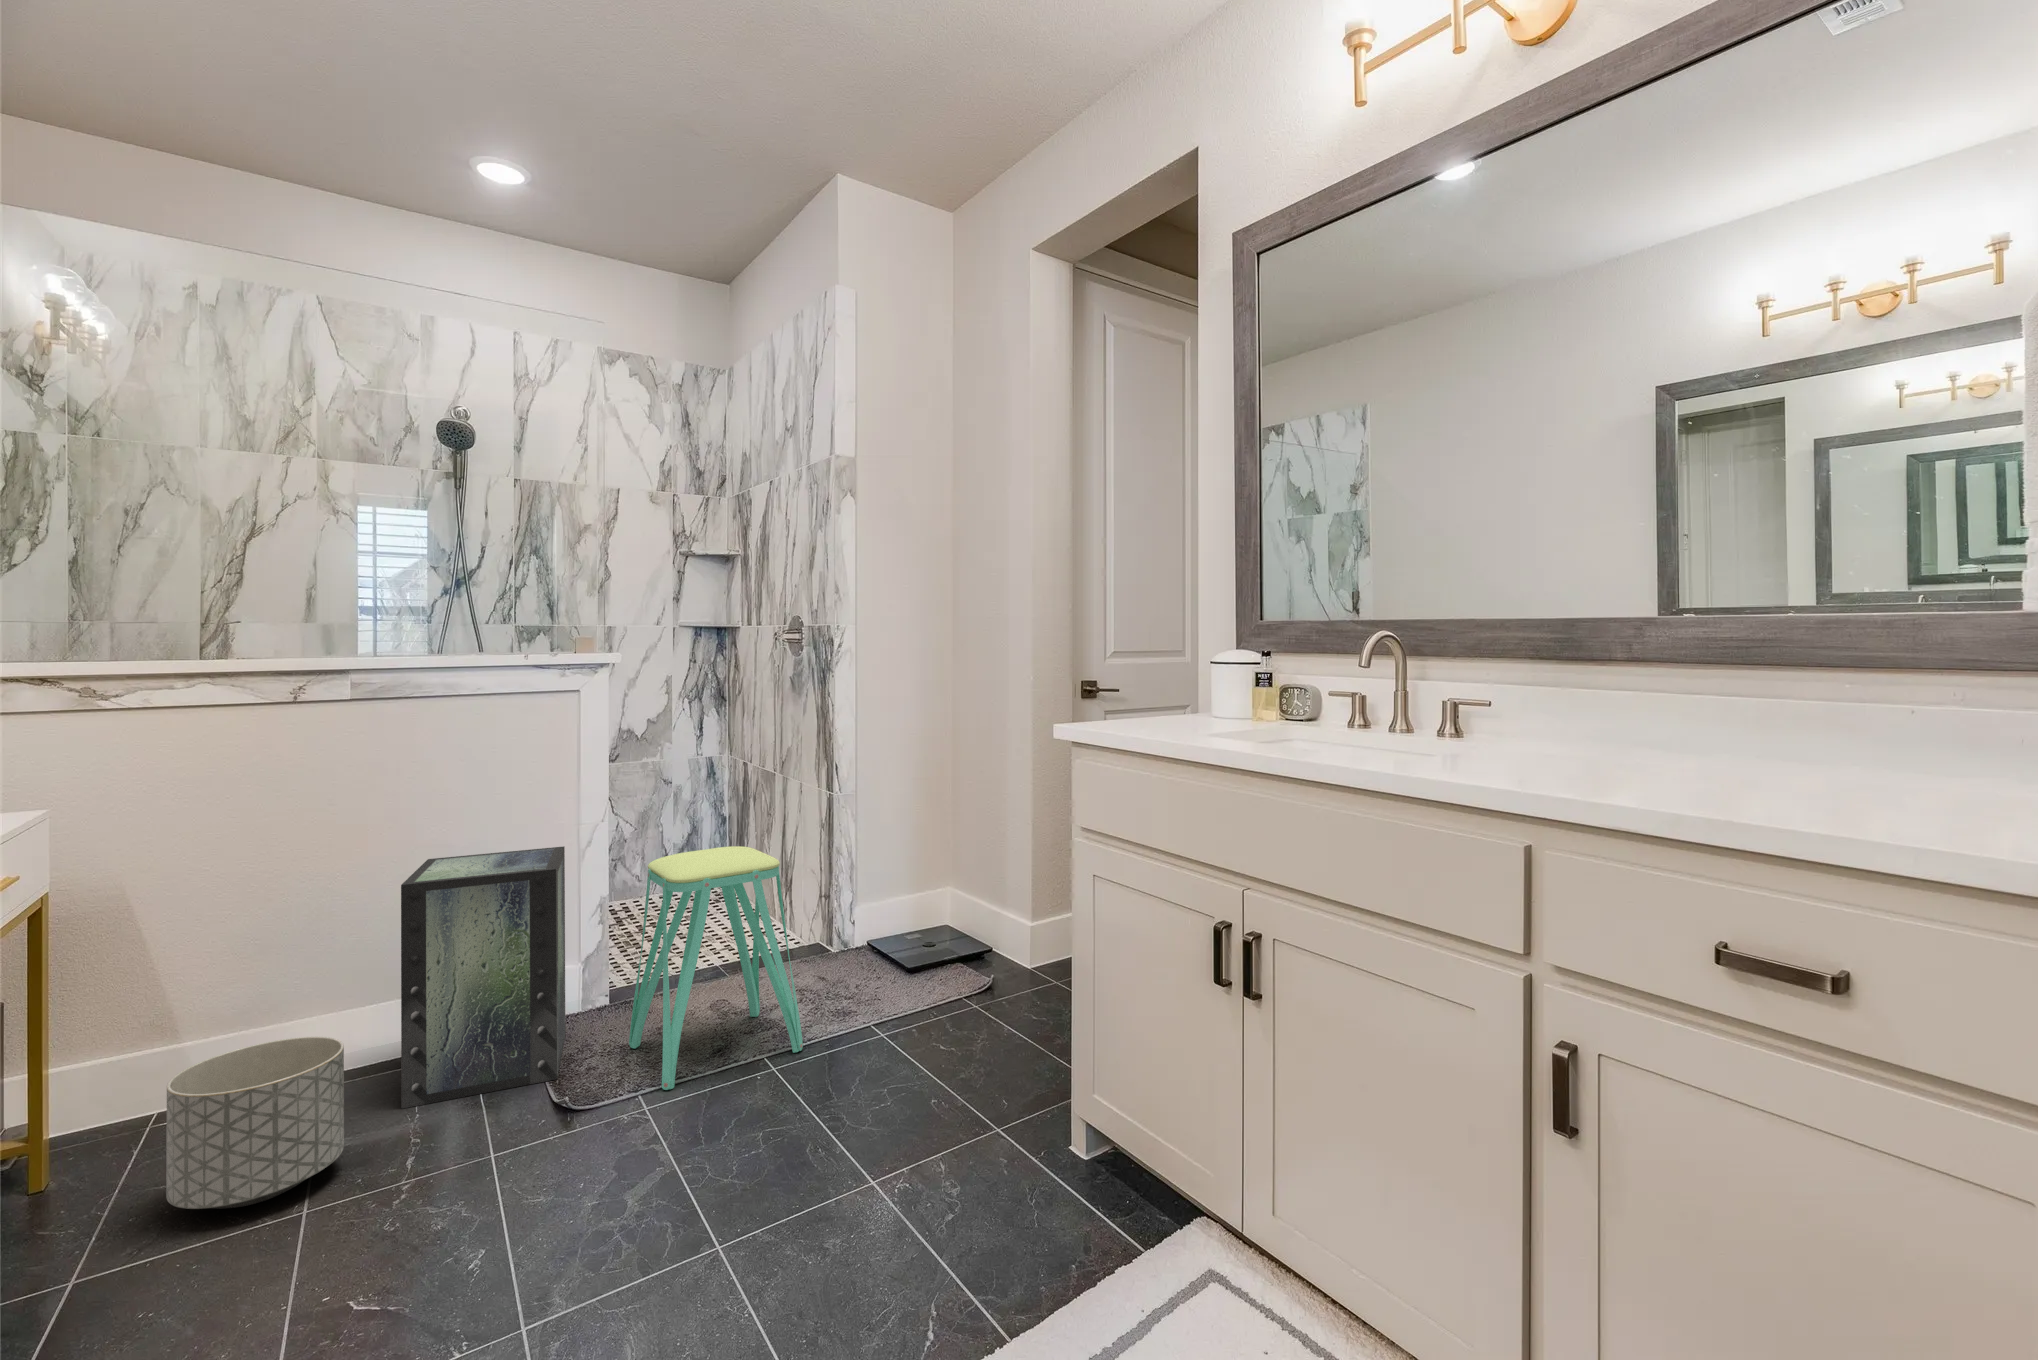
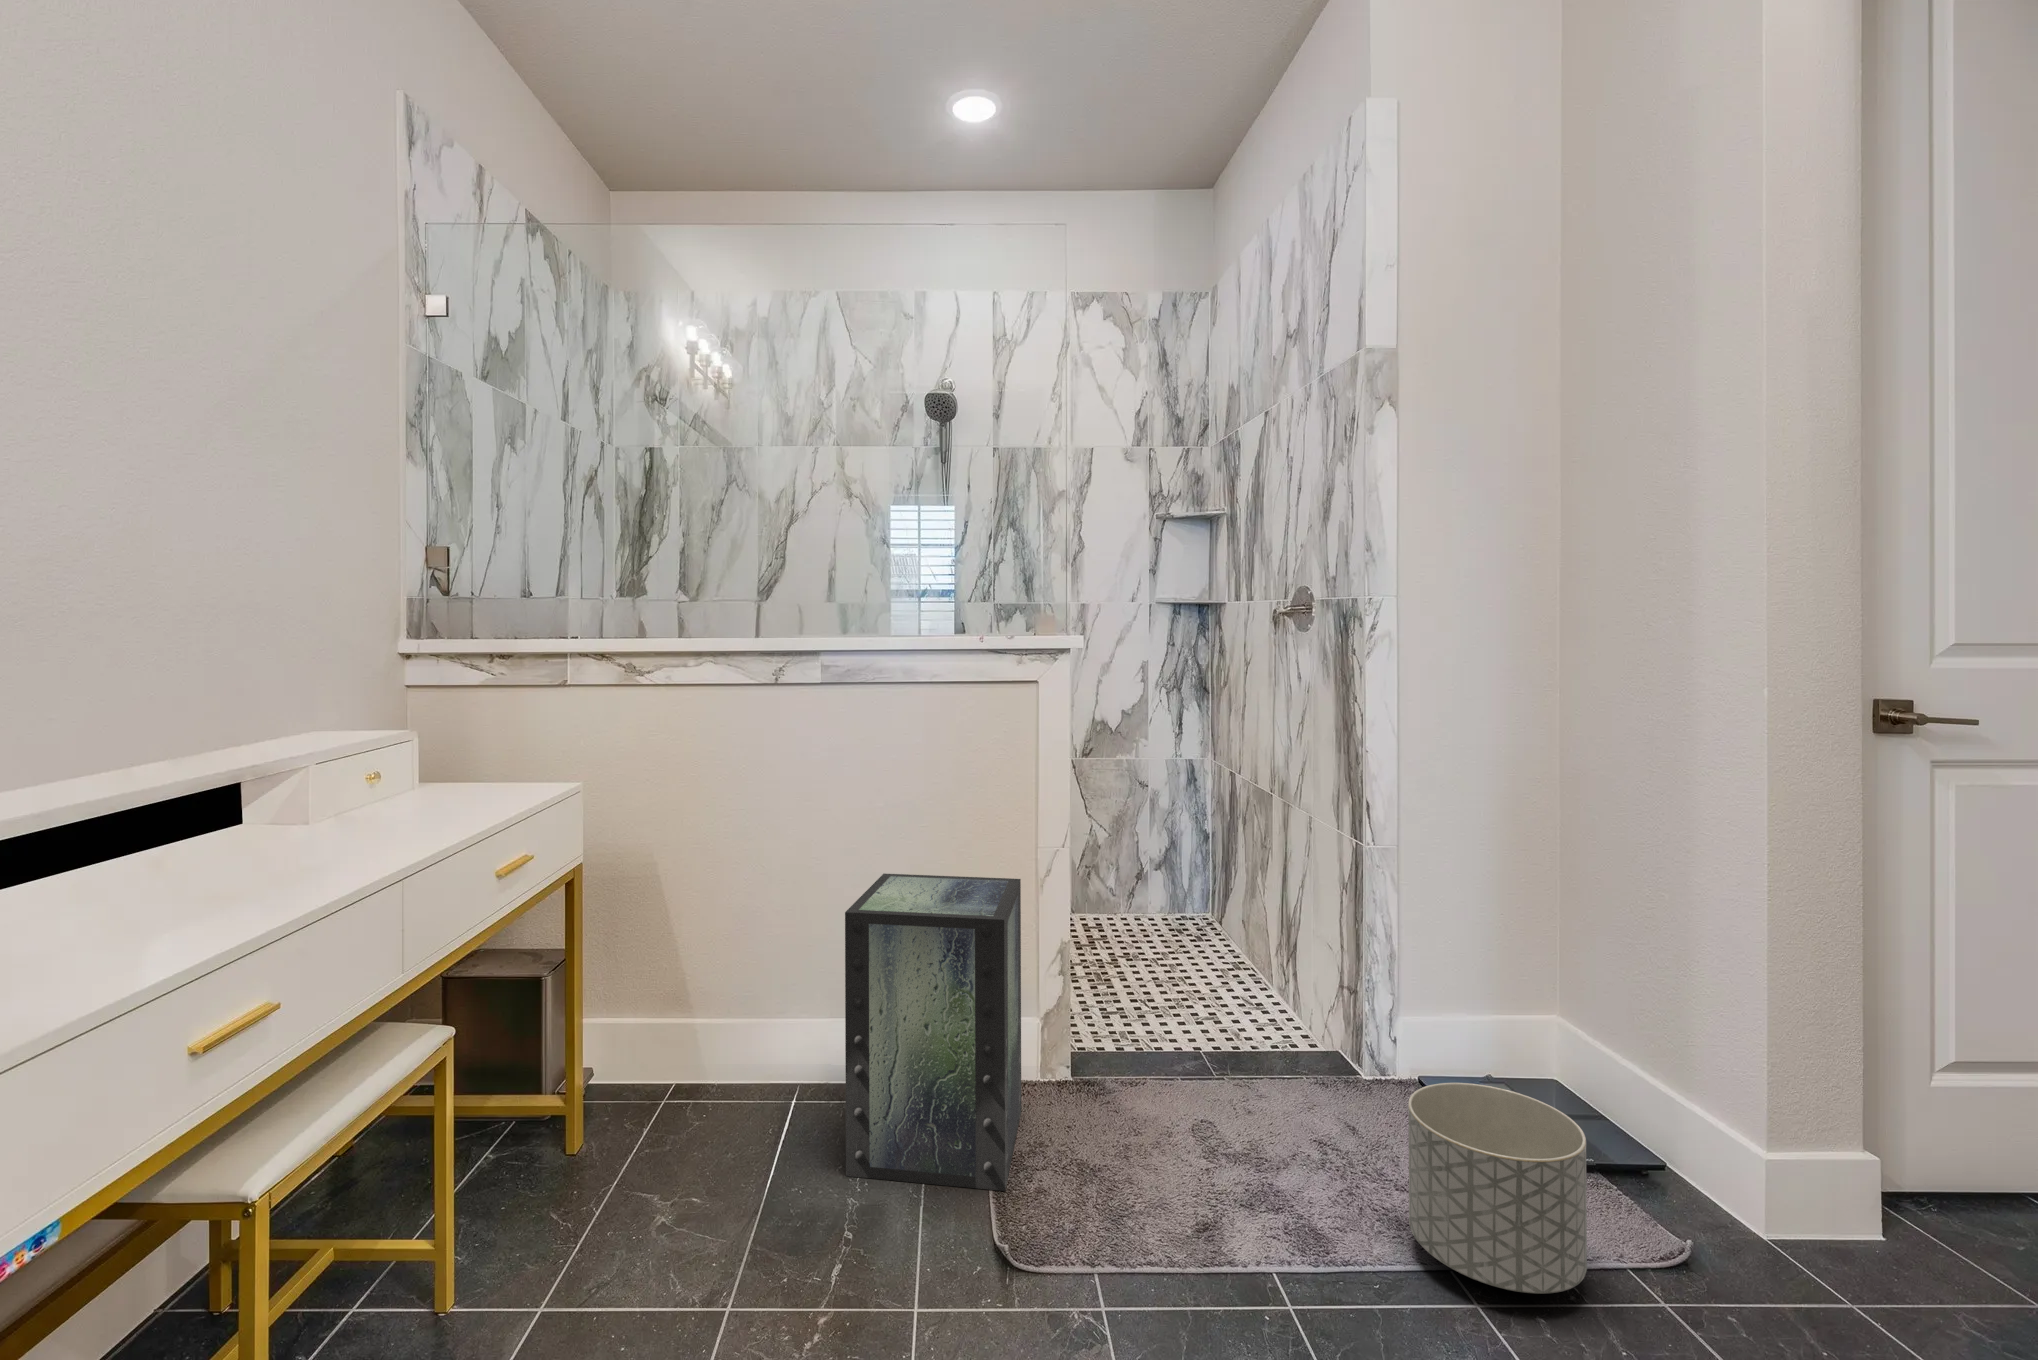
stool: present [629,846,803,1090] -> none [1091,917,1333,1273]
planter: present [166,1037,344,1209] -> present [1408,1083,1587,1294]

